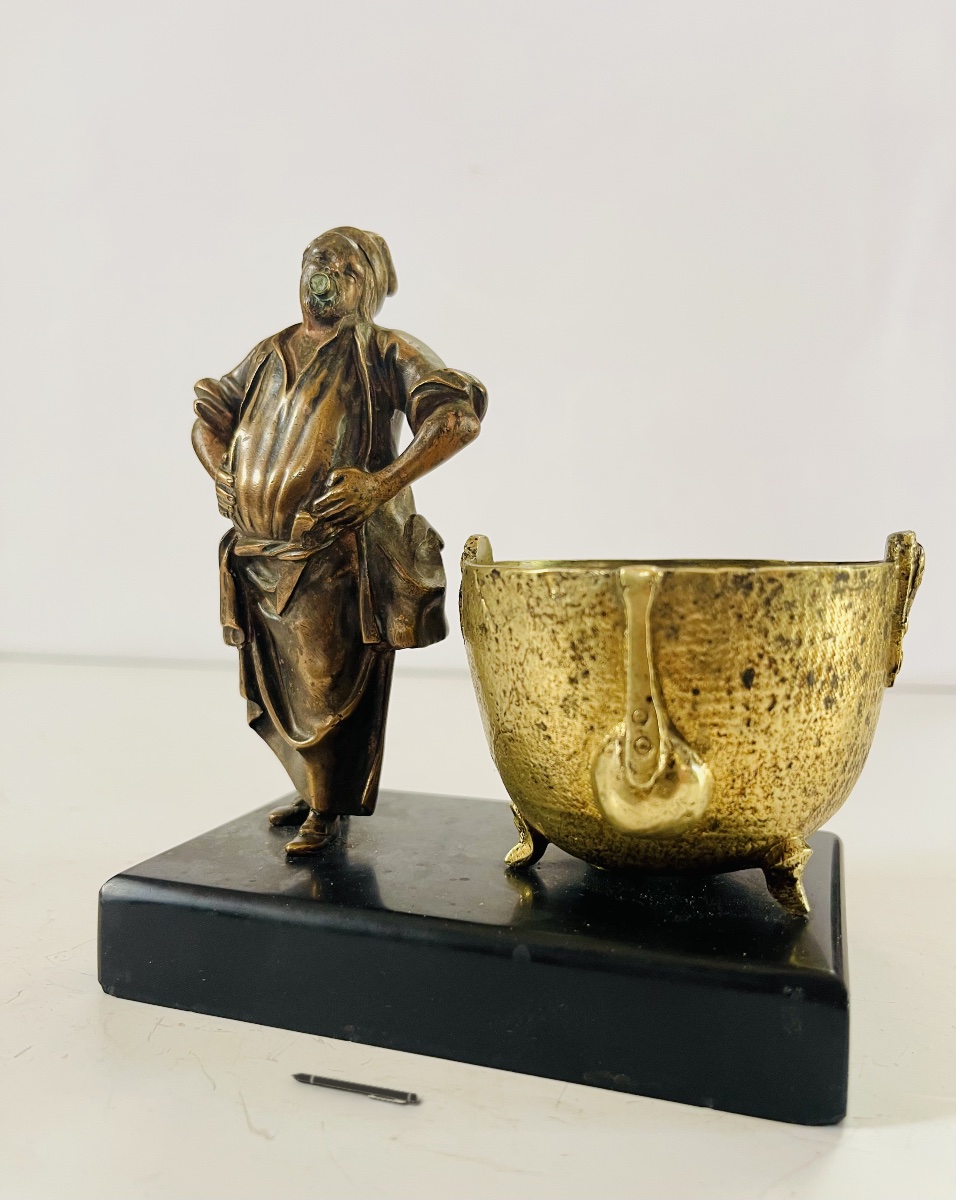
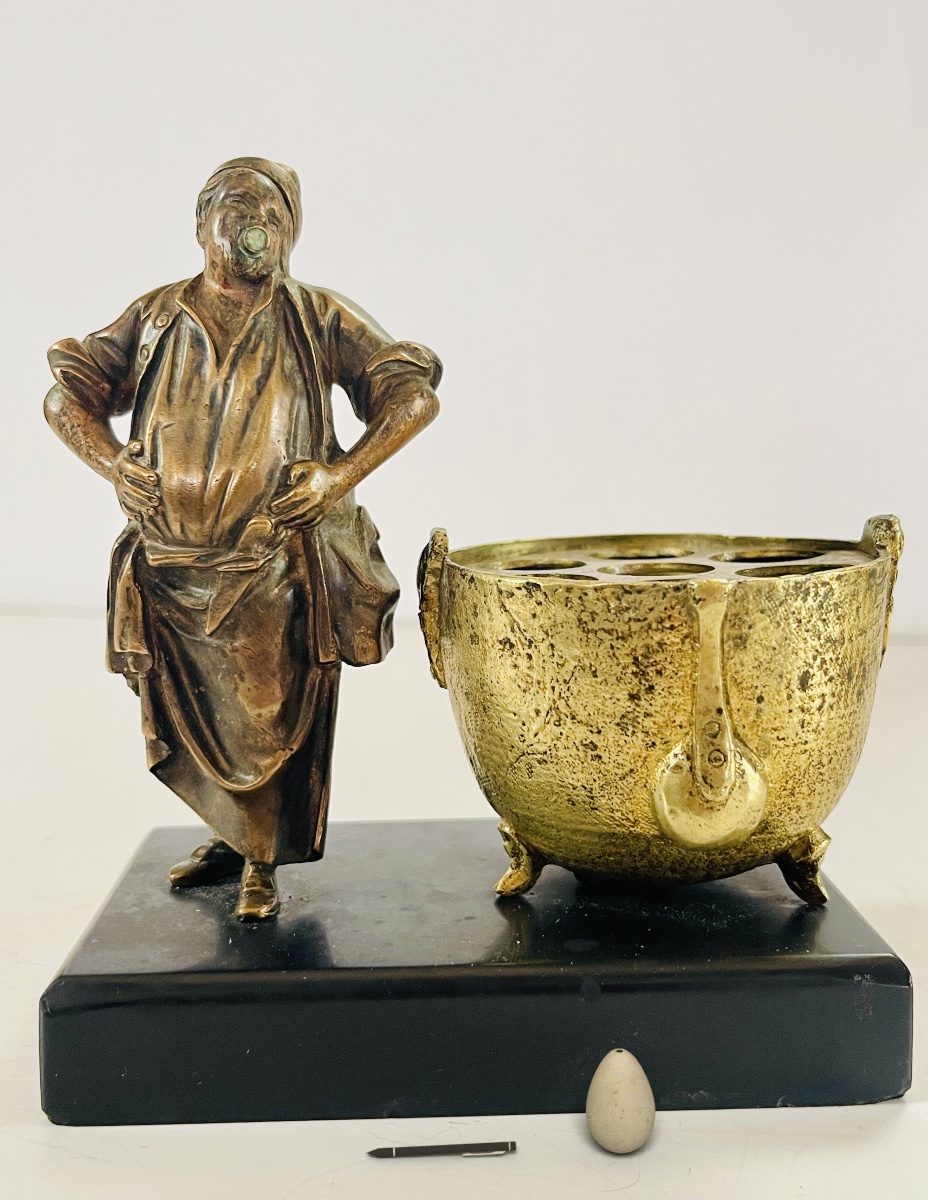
decorative egg: none [480,1022,548,1130] -> present [586,1049,655,1153]

